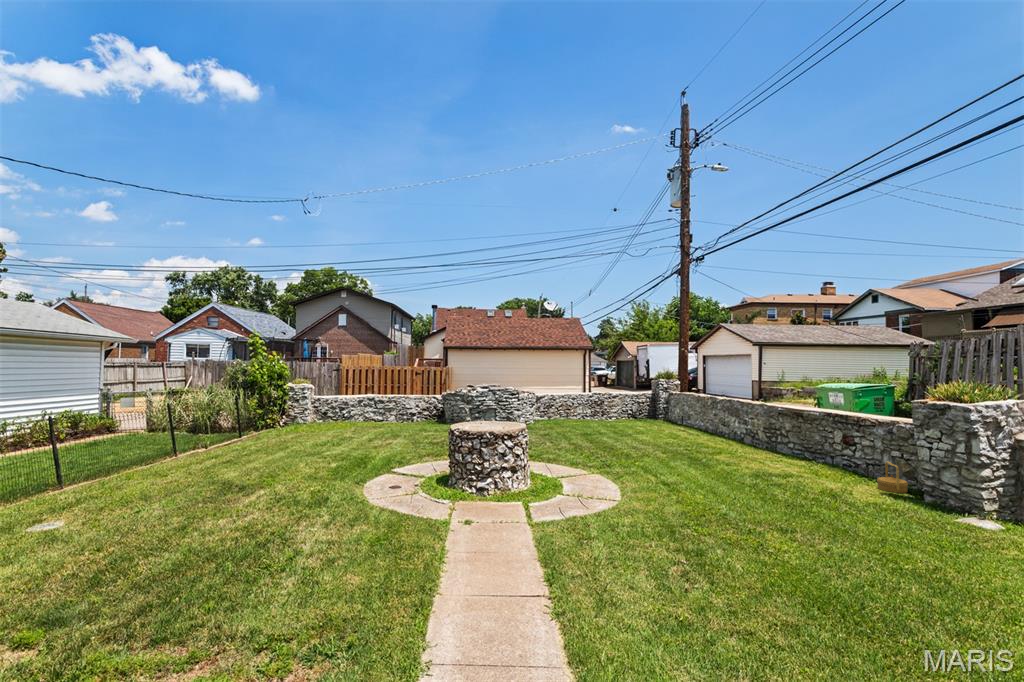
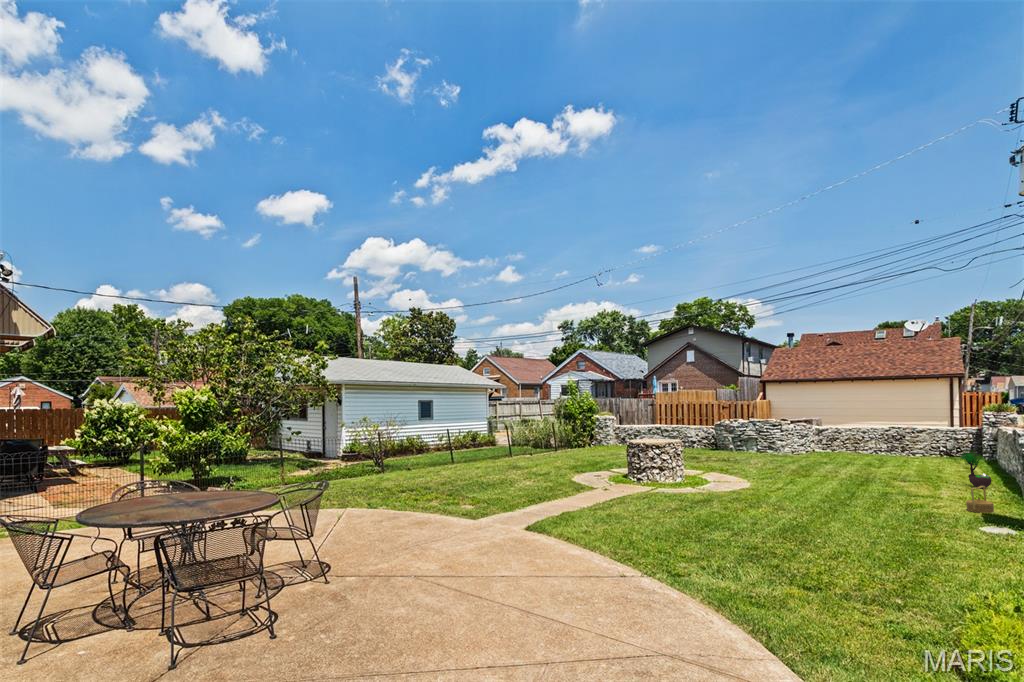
potted tree: none [759,416,788,454] -> present [961,452,991,488]

